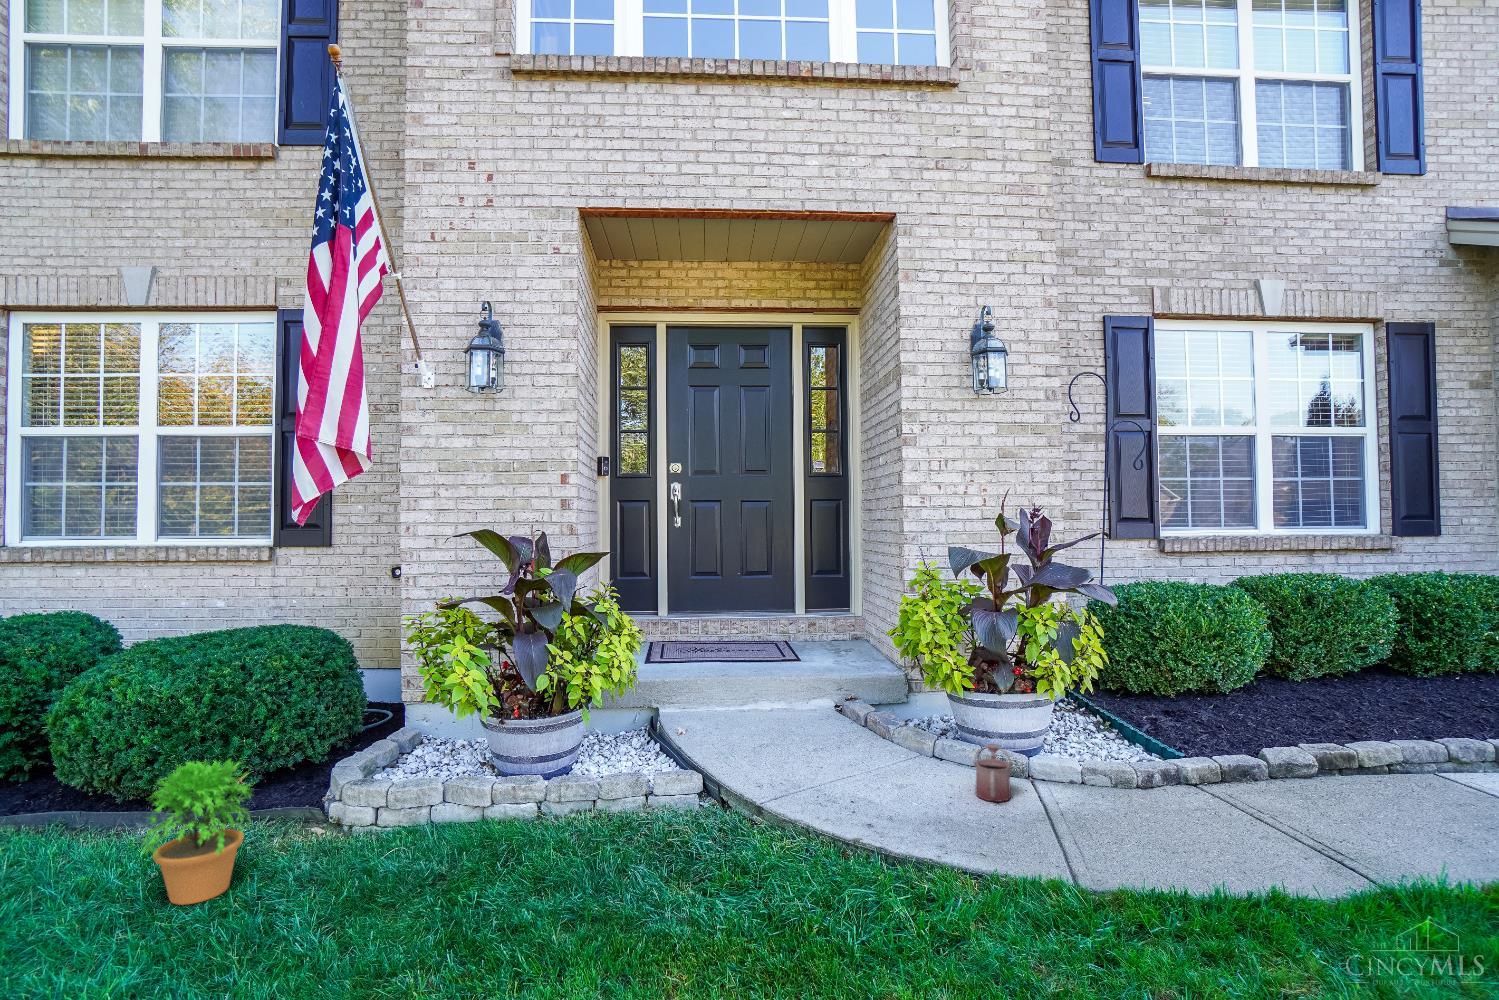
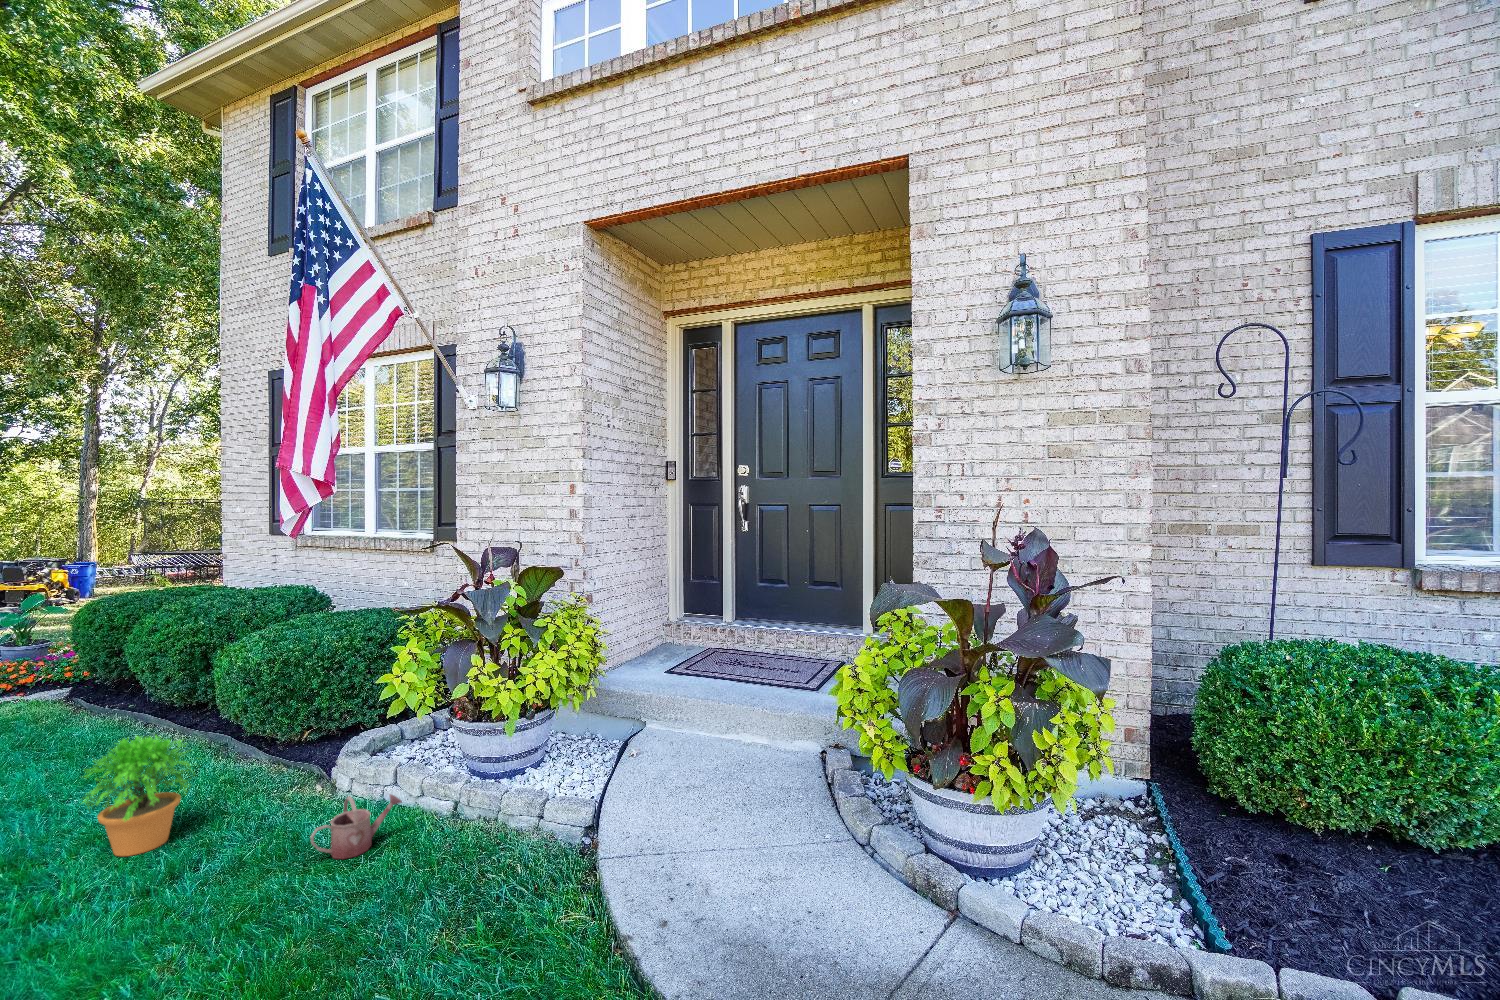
watering can: present [974,744,1012,802] -> present [310,794,402,859]

